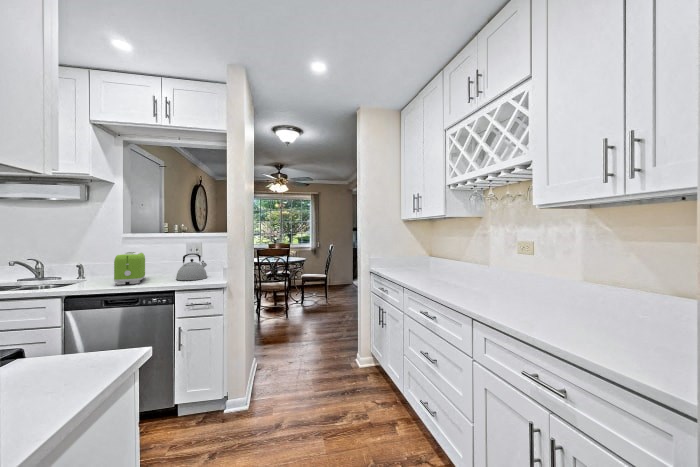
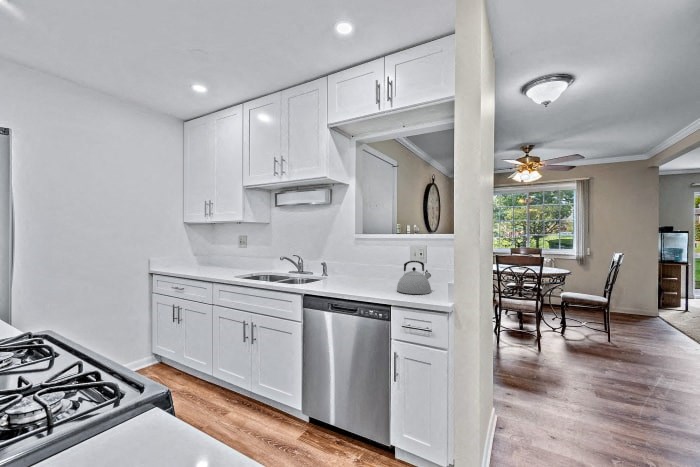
toaster: present [114,252,145,285] -> none [339,255,369,291]

